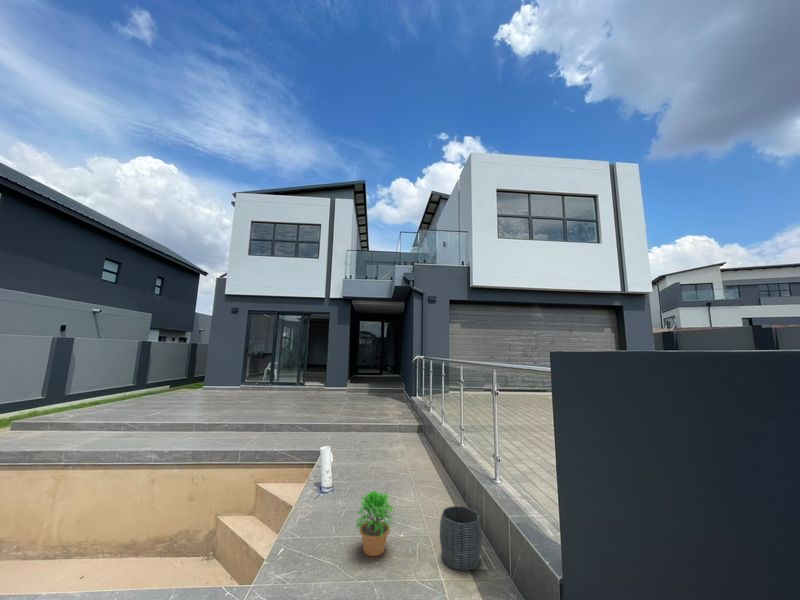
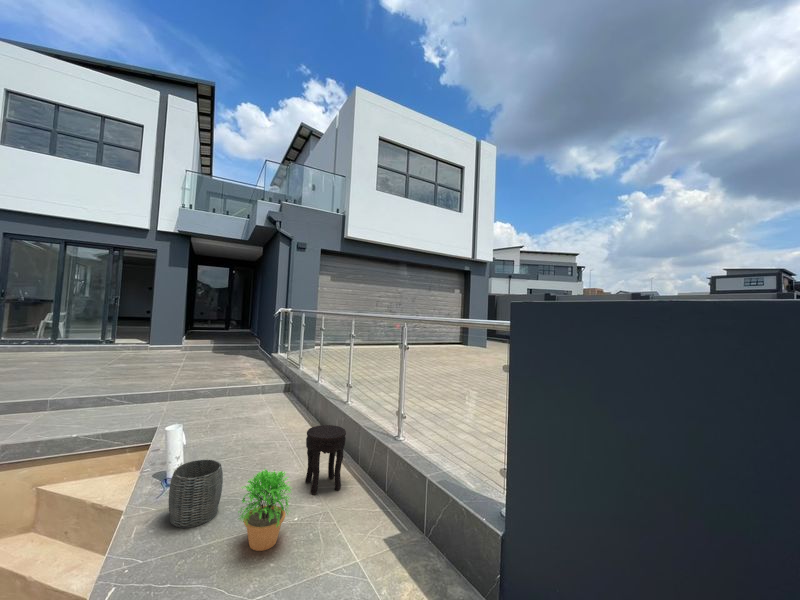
side table: none [415,461,448,522] -> present [305,425,346,495]
woven basket: present [440,506,482,571] -> present [169,460,223,528]

